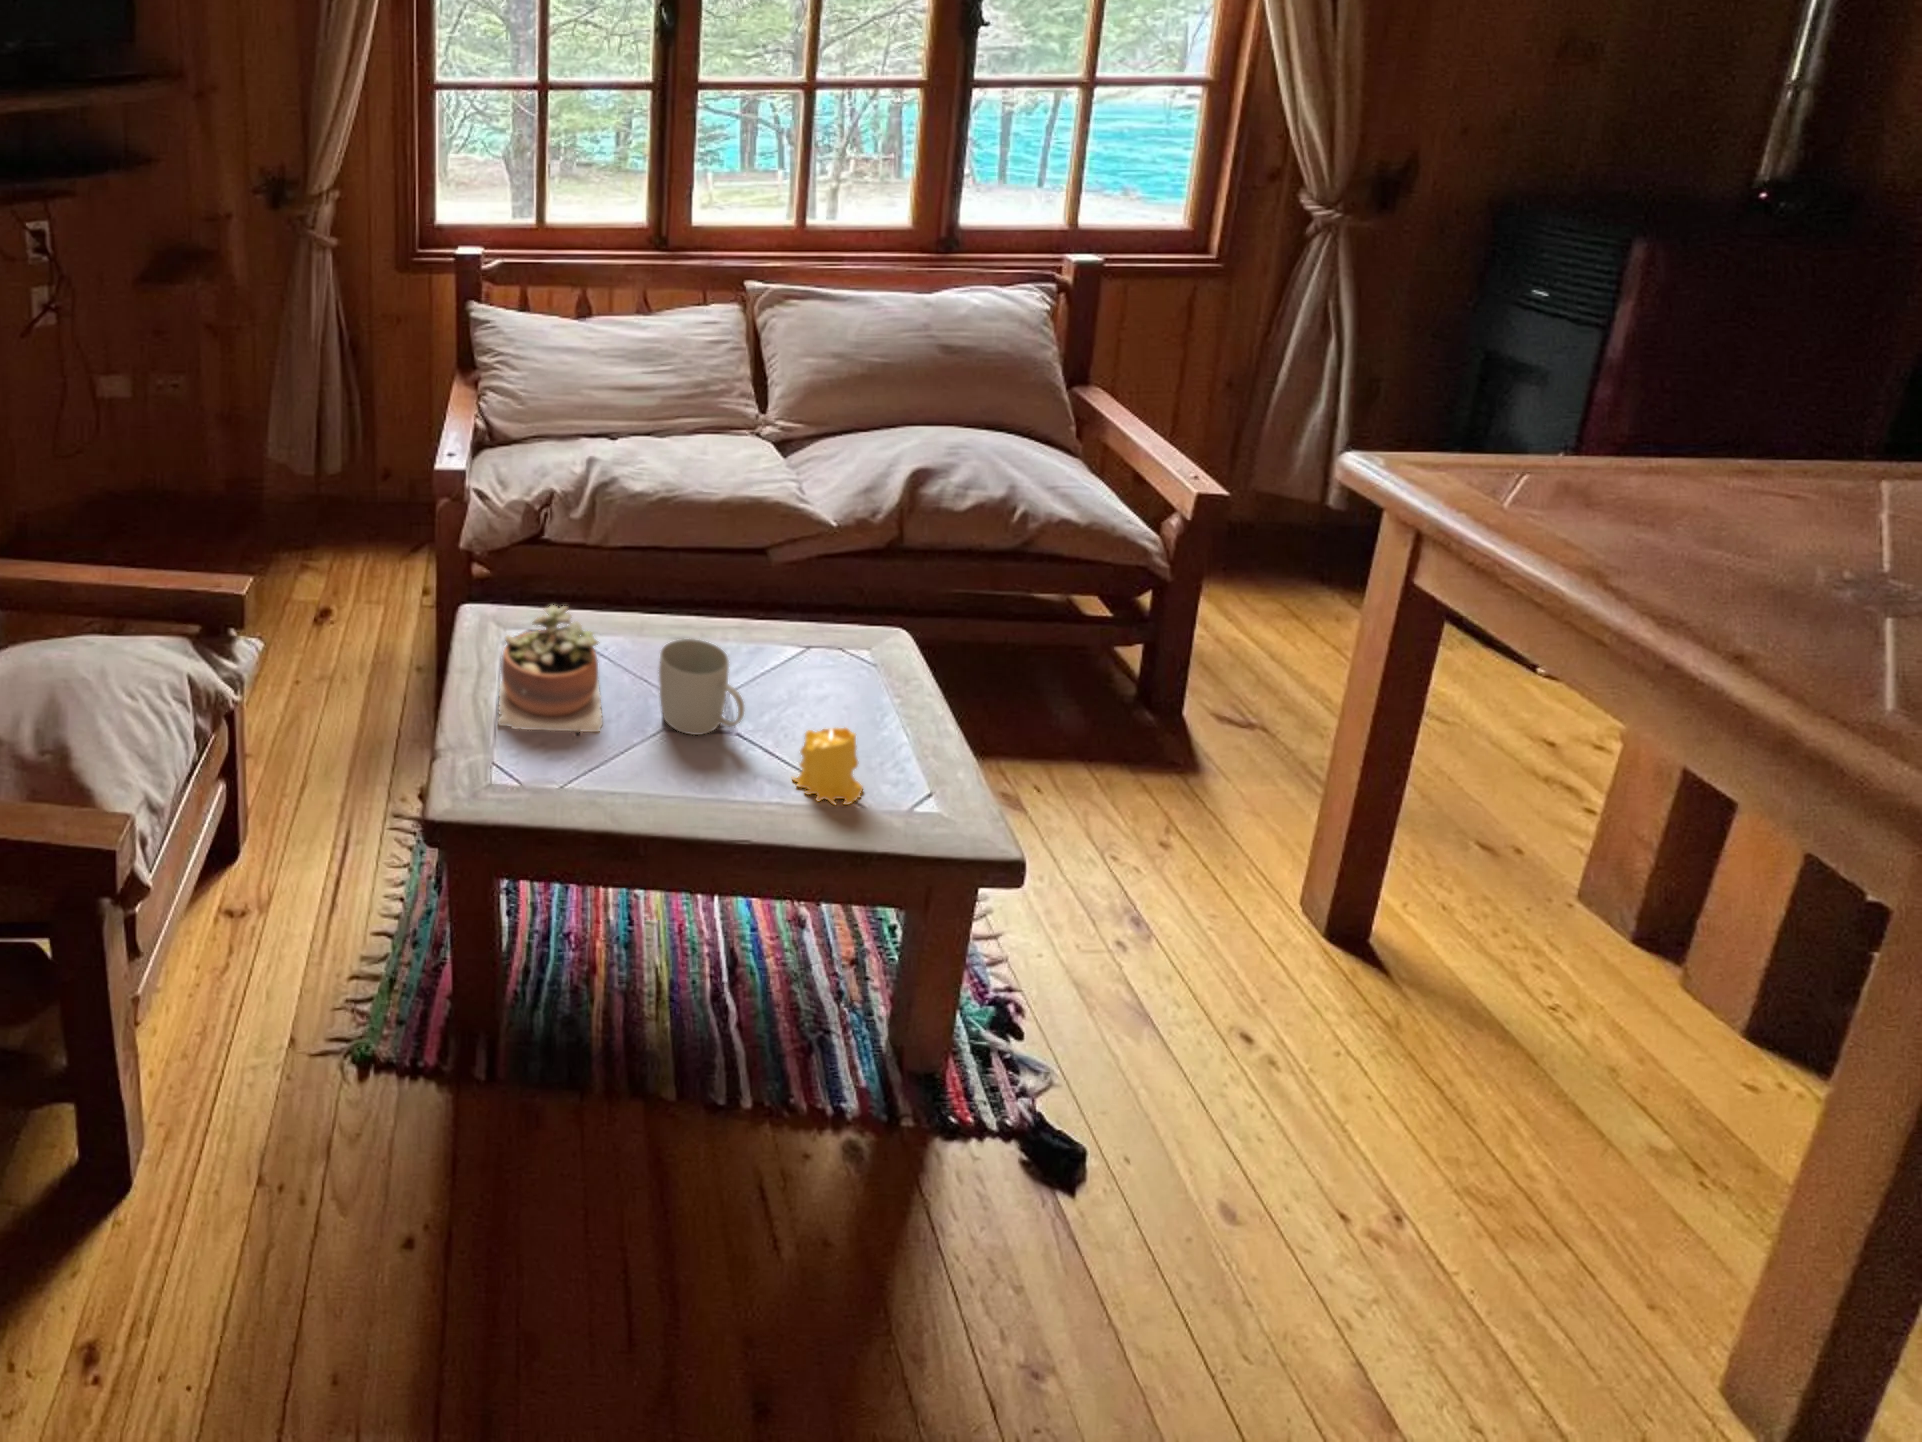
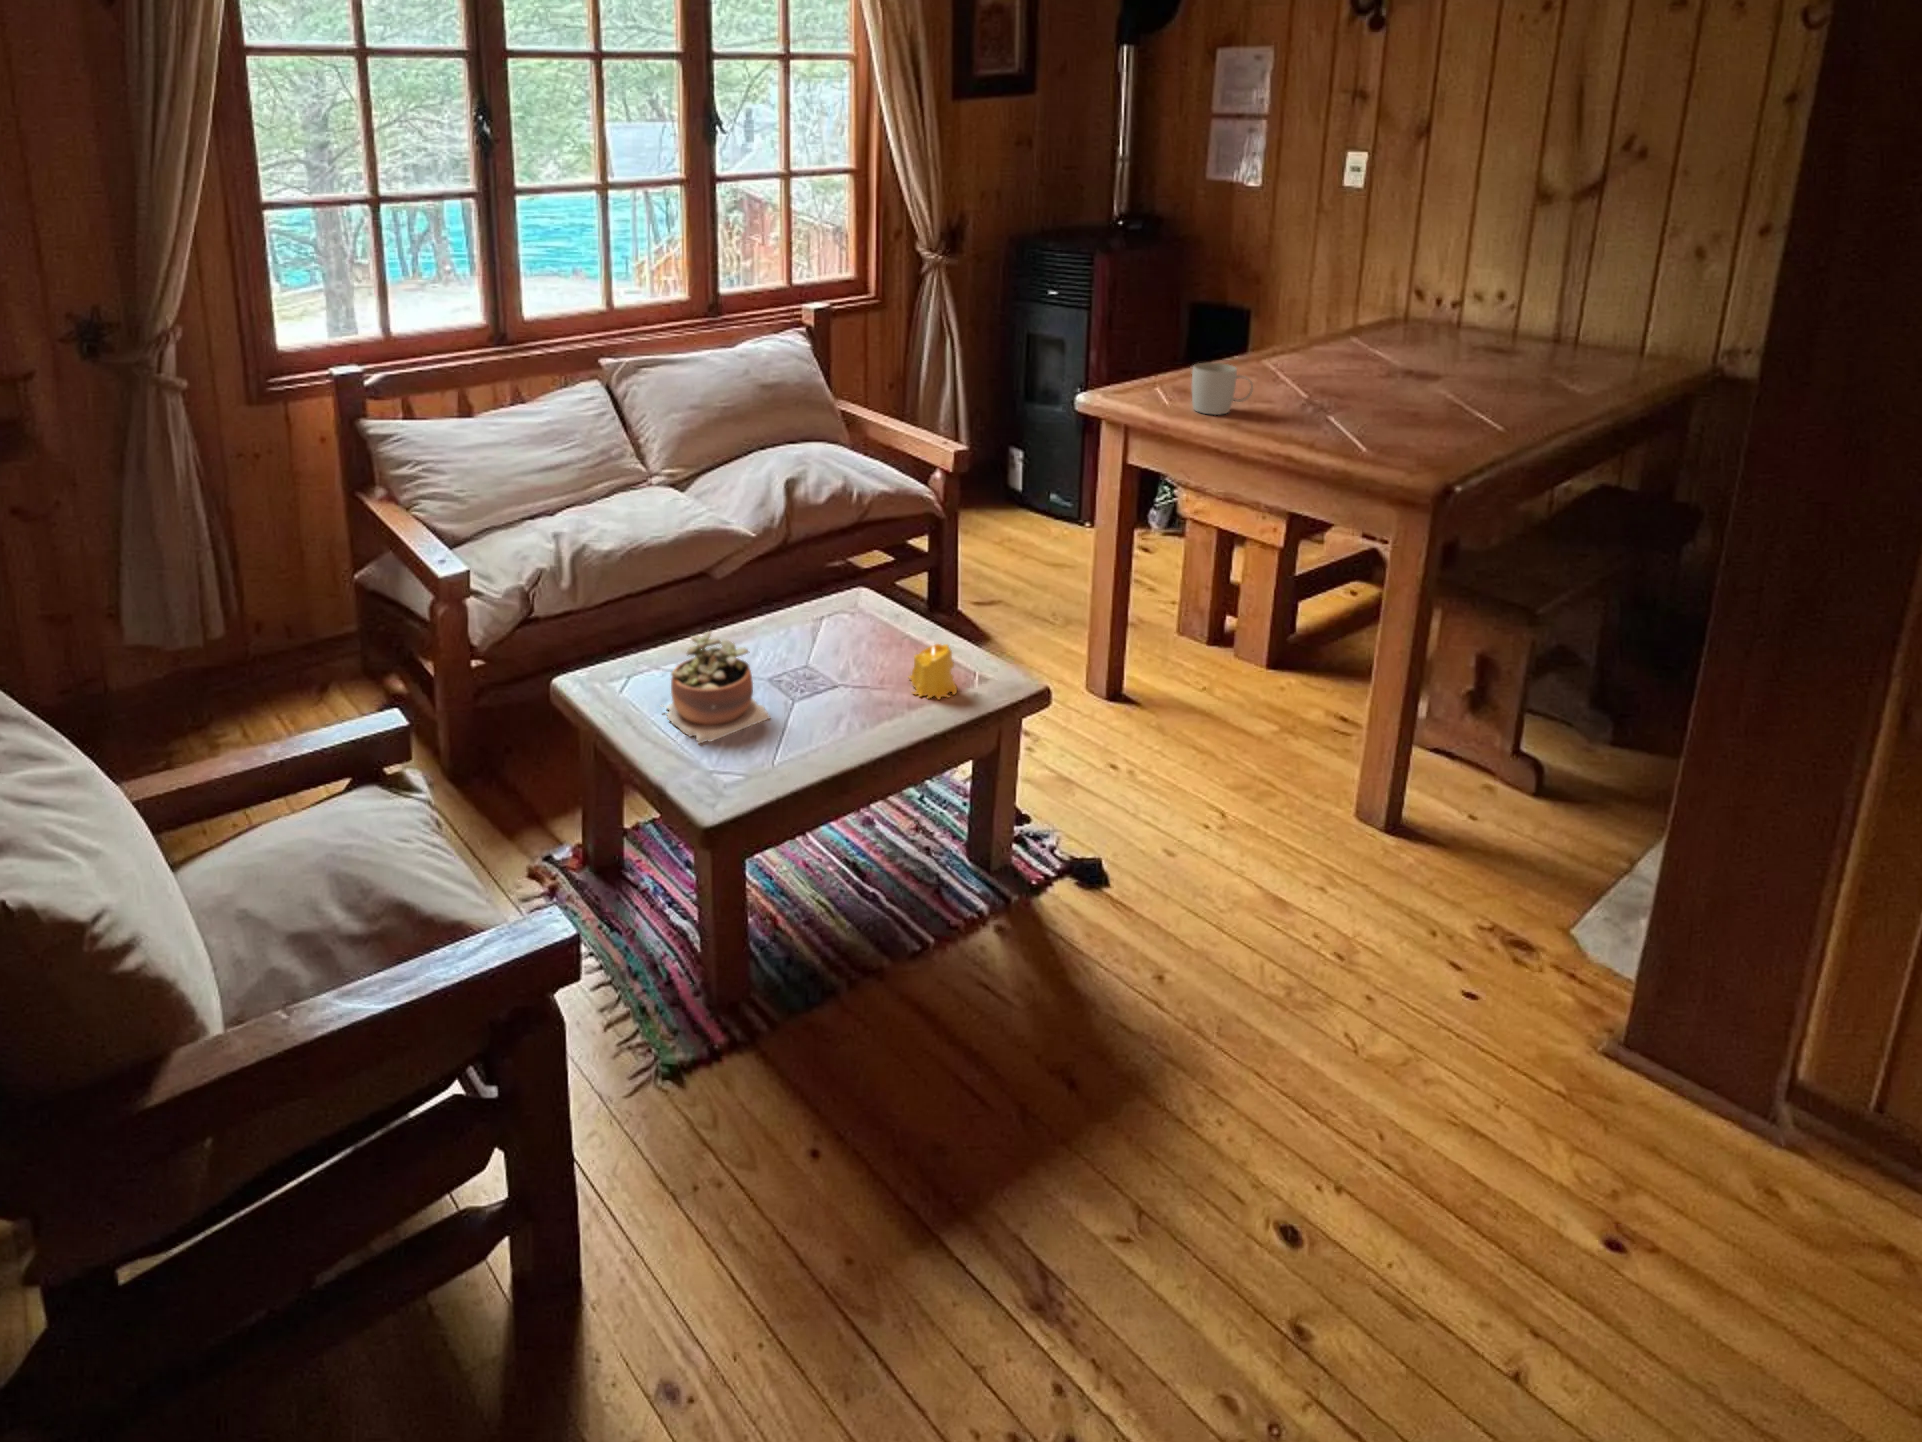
mug: present [659,639,744,735] -> present [1192,363,1253,415]

